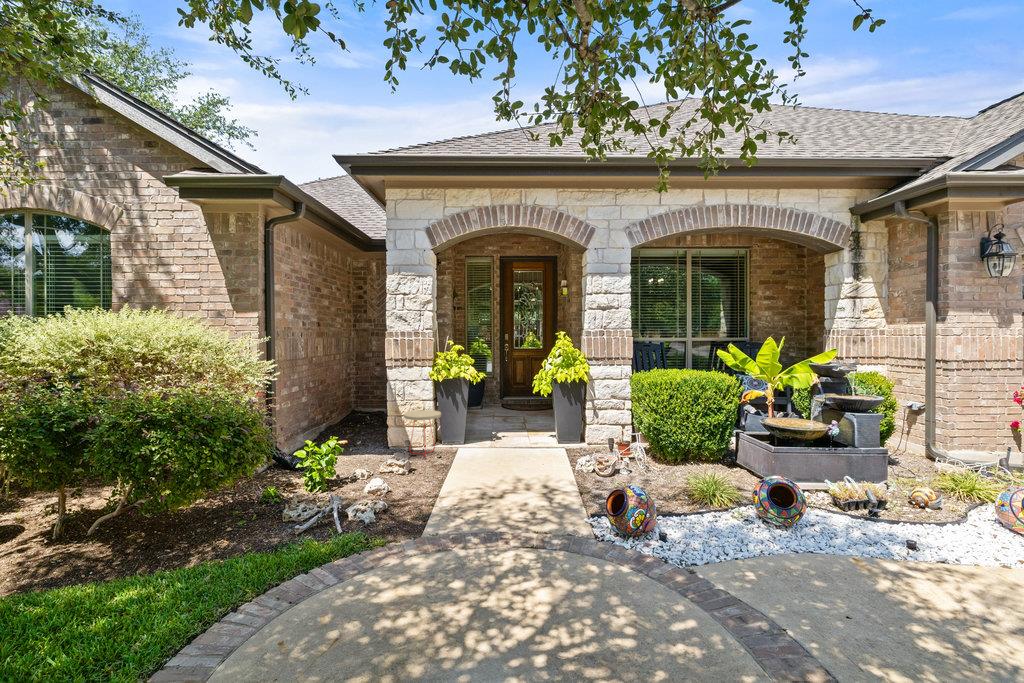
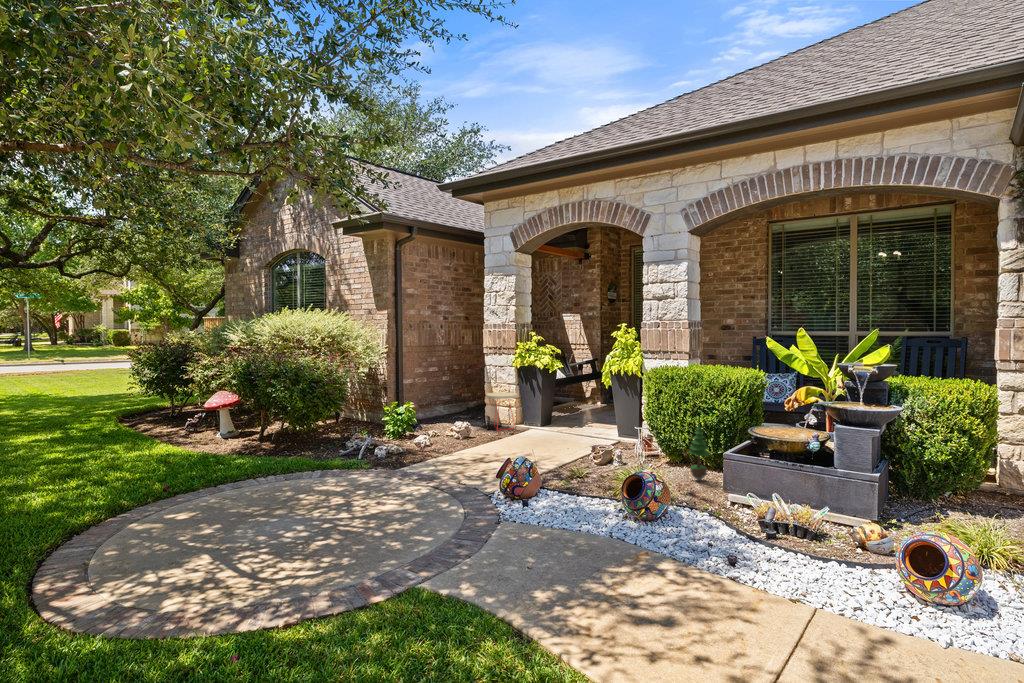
potted tree: none [685,423,704,473] -> present [689,425,709,480]

